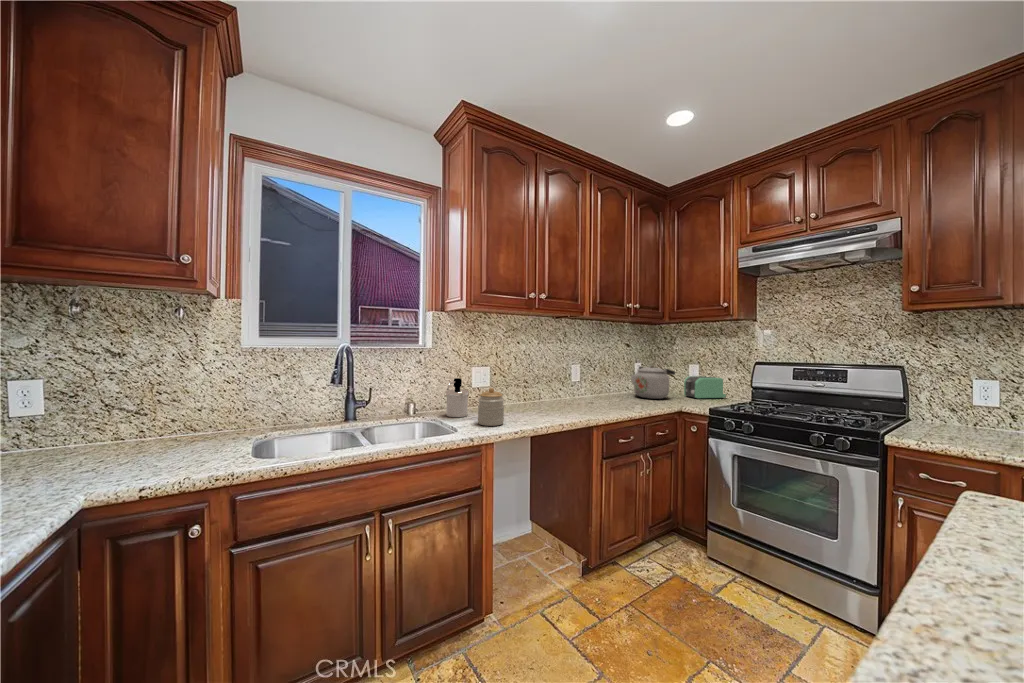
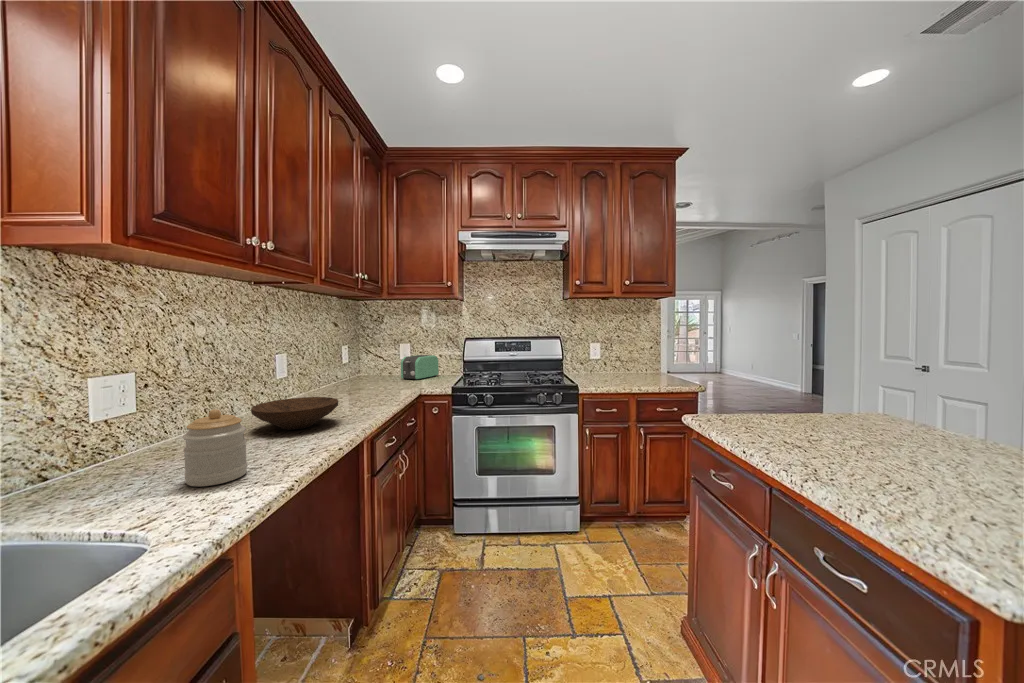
kettle: present [631,365,675,399] -> none [345,347,398,388]
soap dispenser: present [446,378,469,417] -> none [54,404,127,496]
wooden bowl: none [533,393,584,413] -> present [251,397,339,430]

